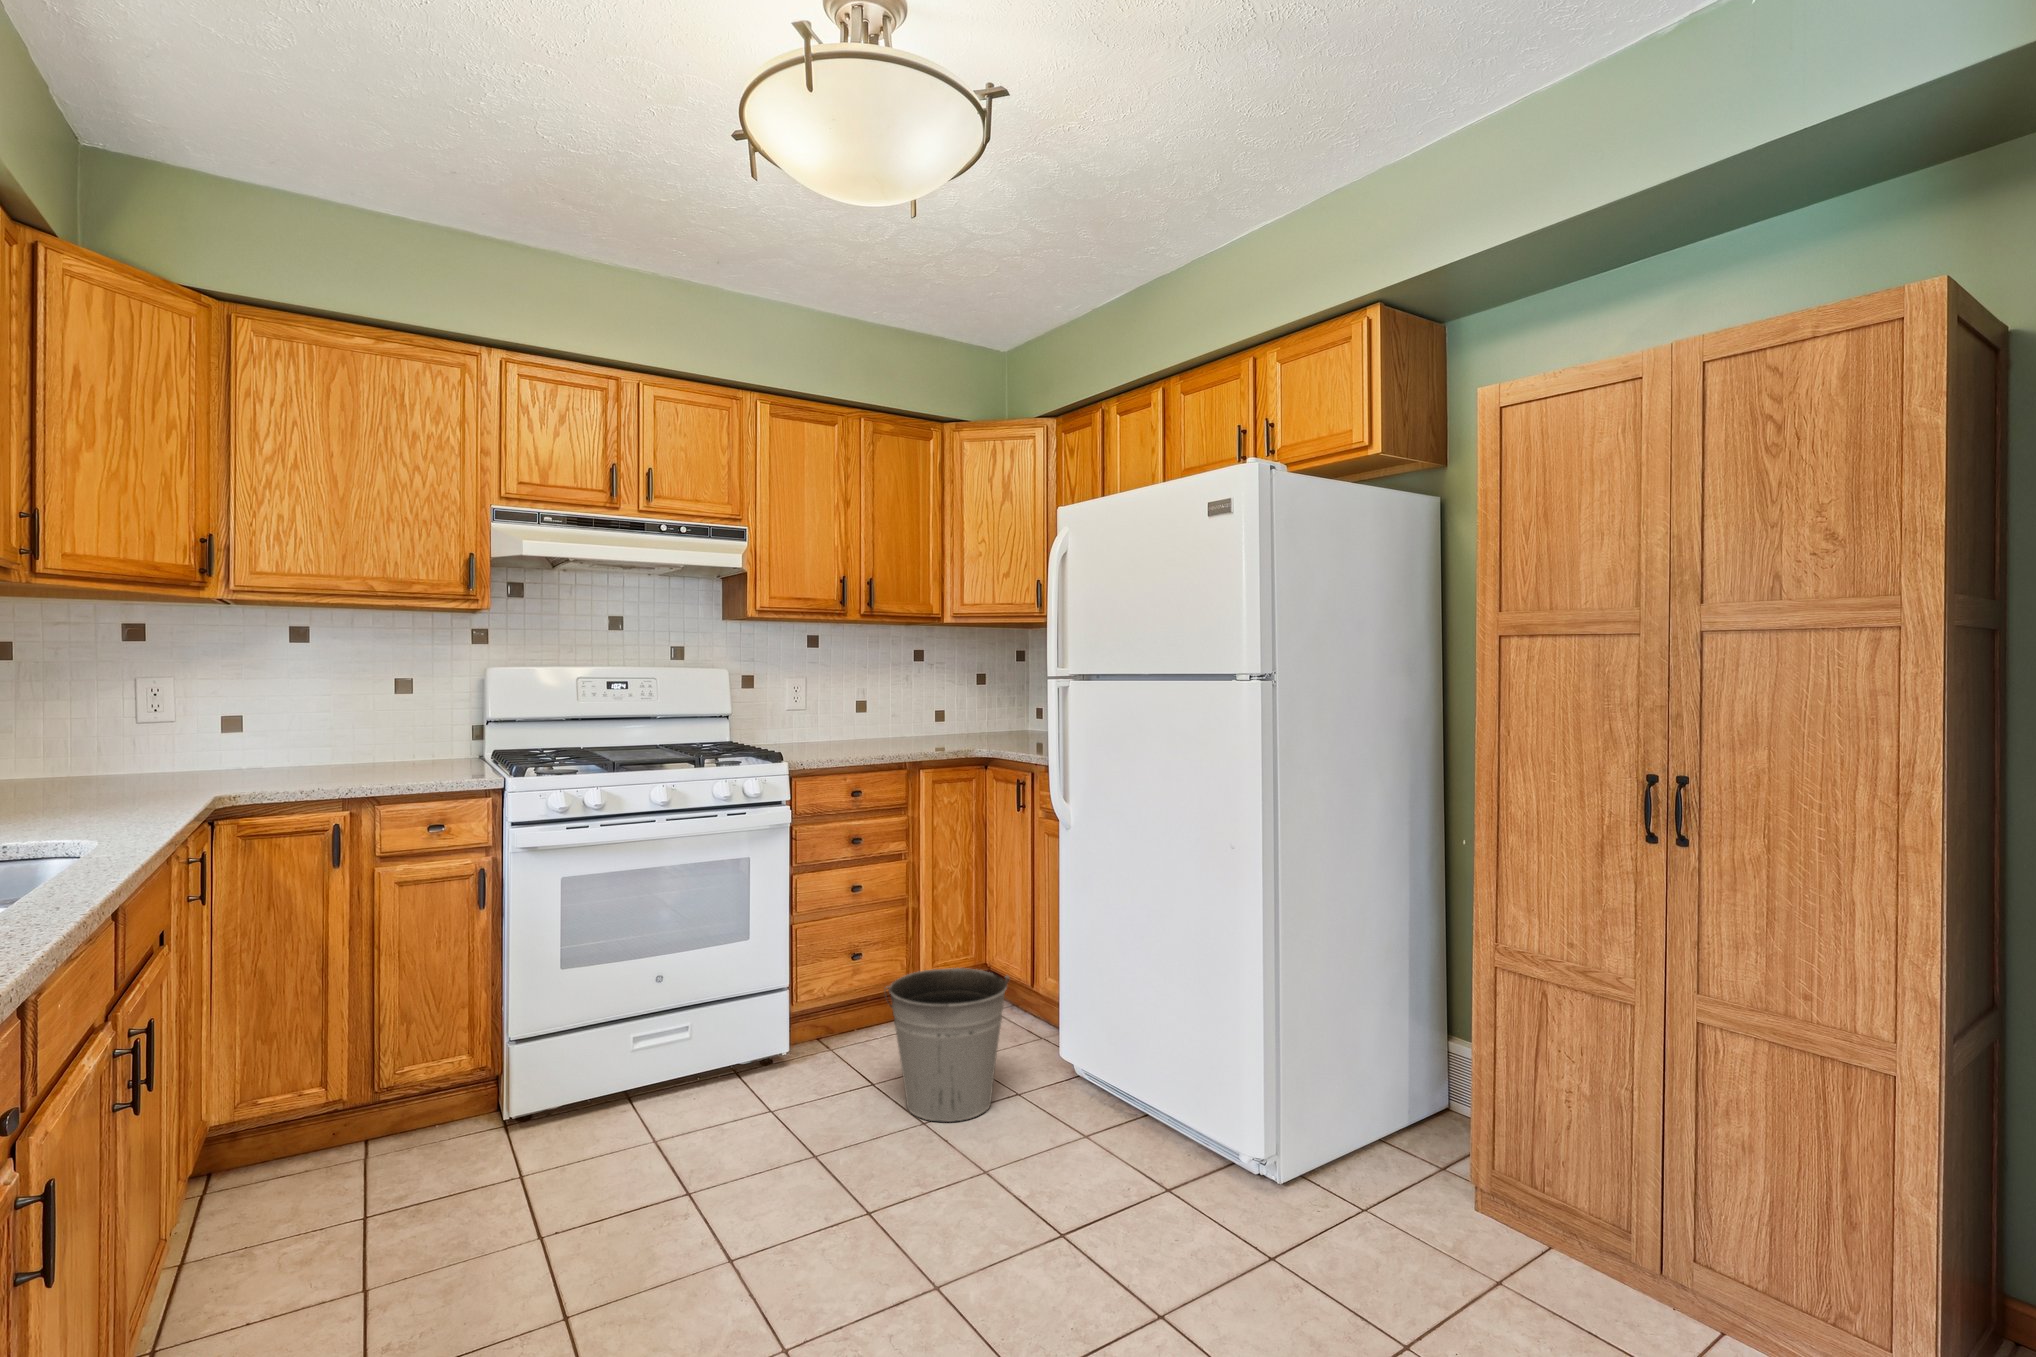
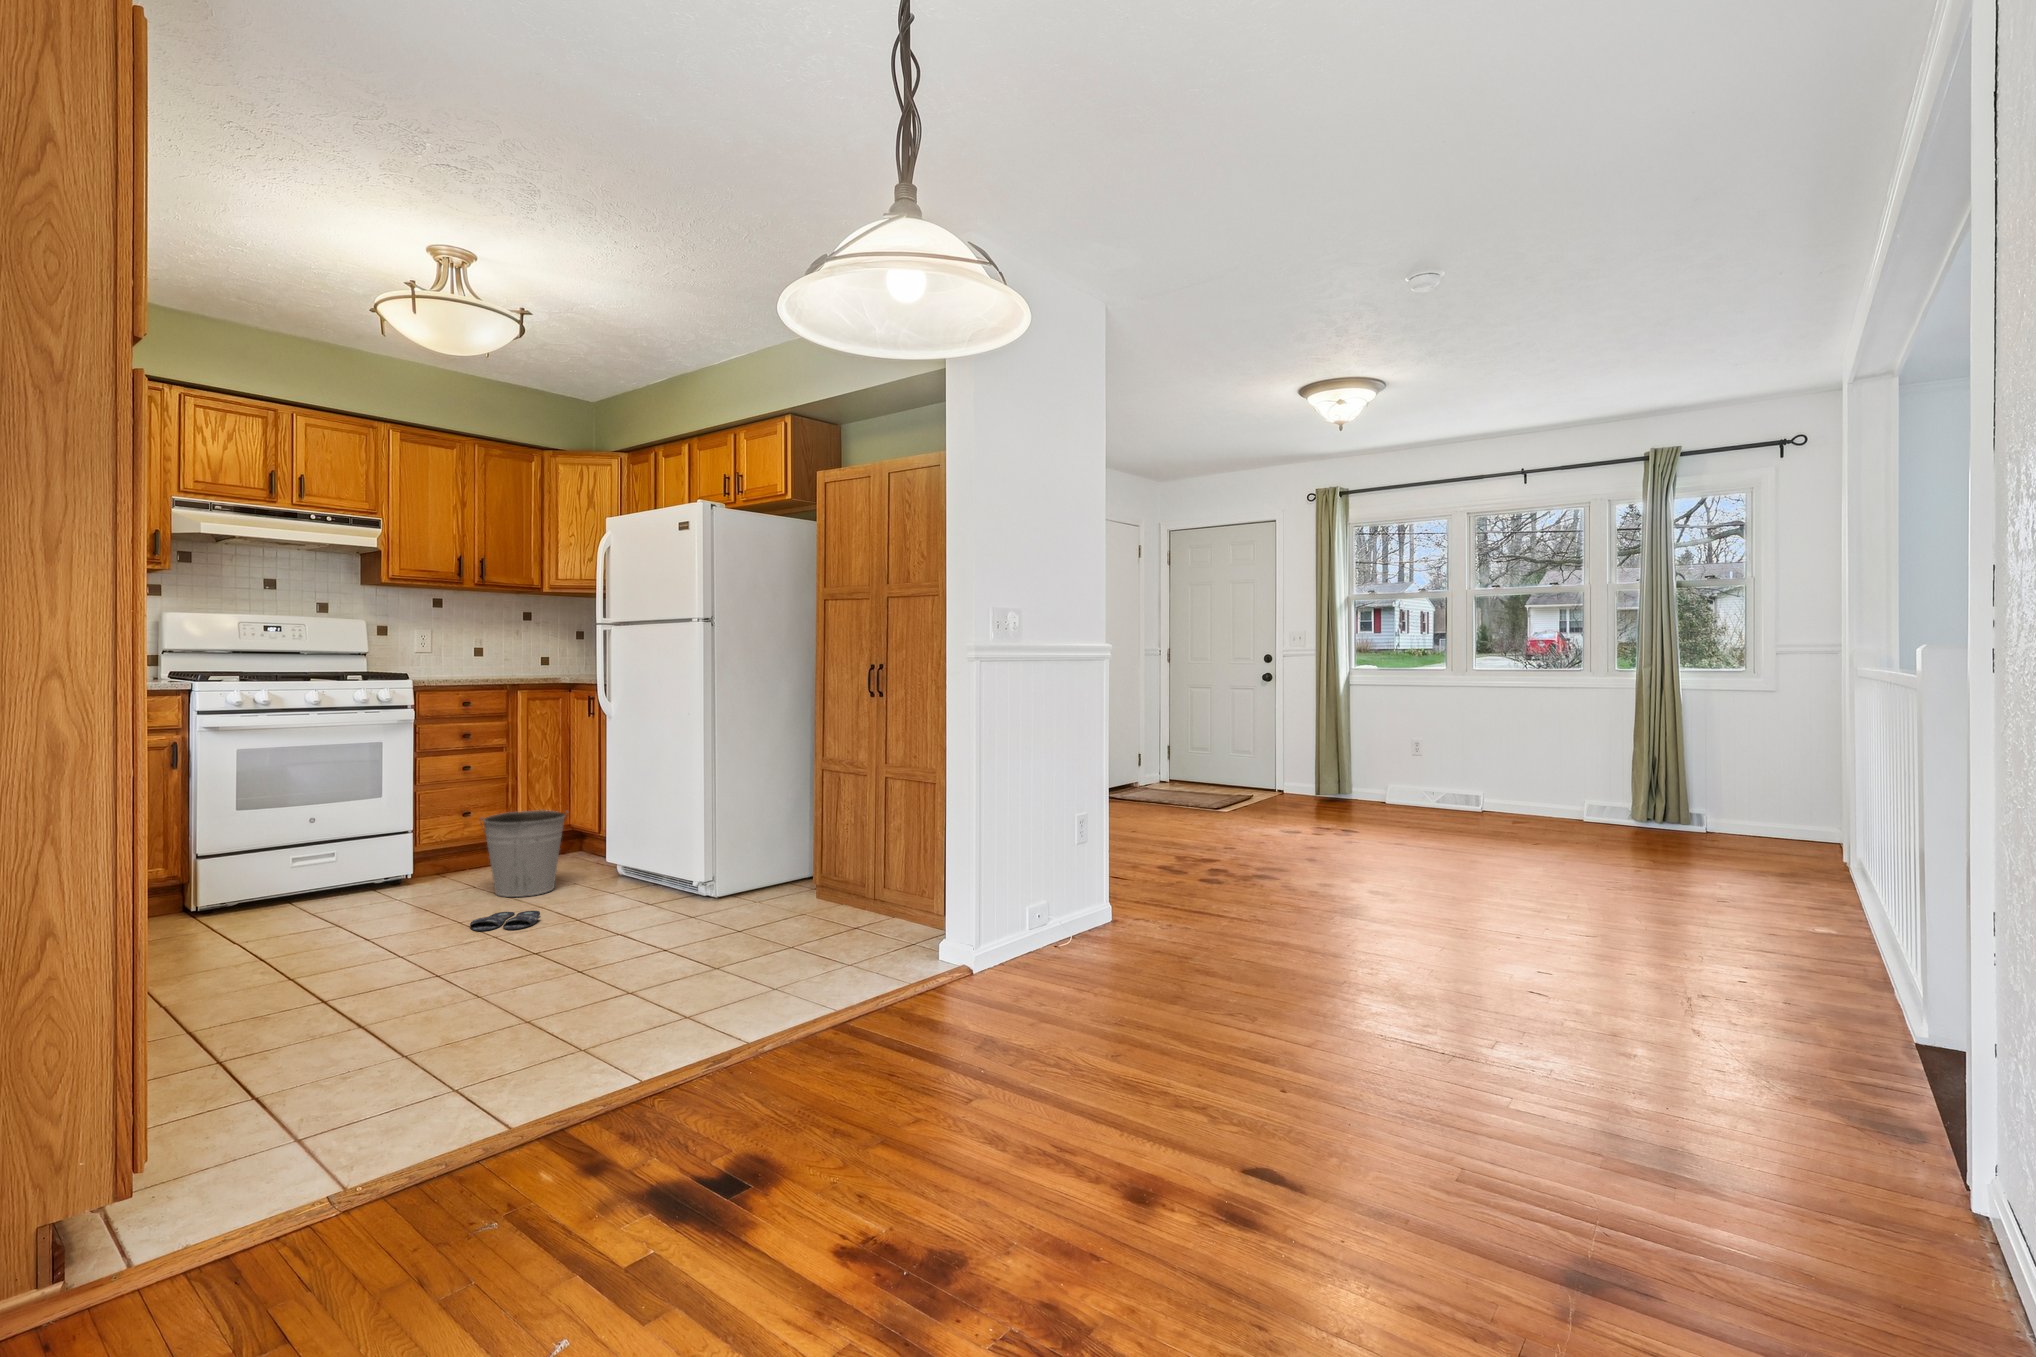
slippers: none [886,1169,996,1234] -> present [470,911,540,931]

